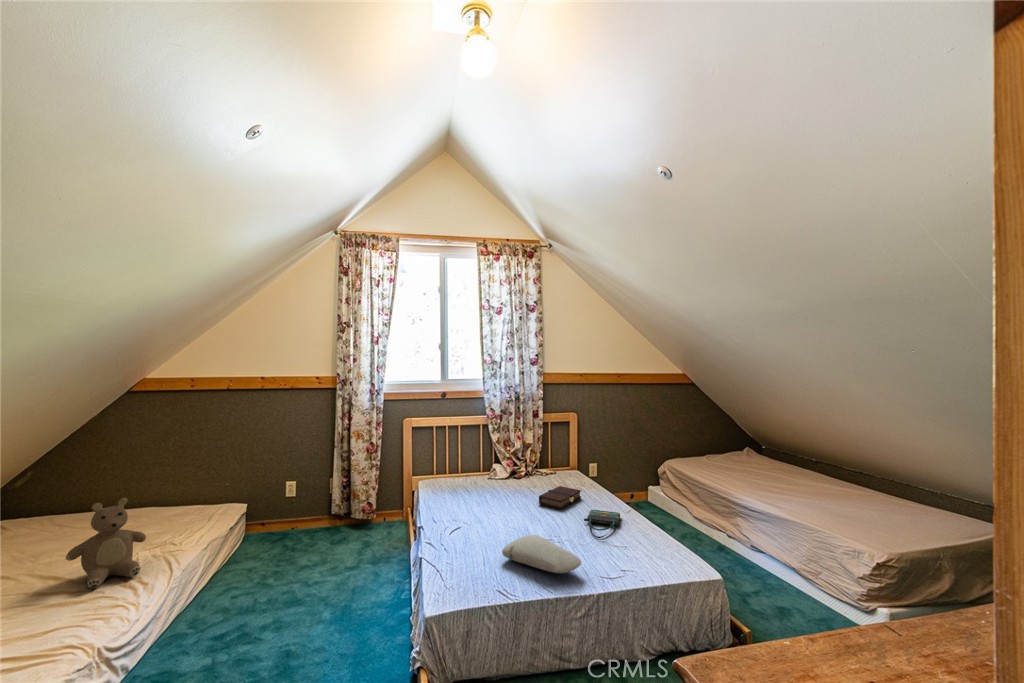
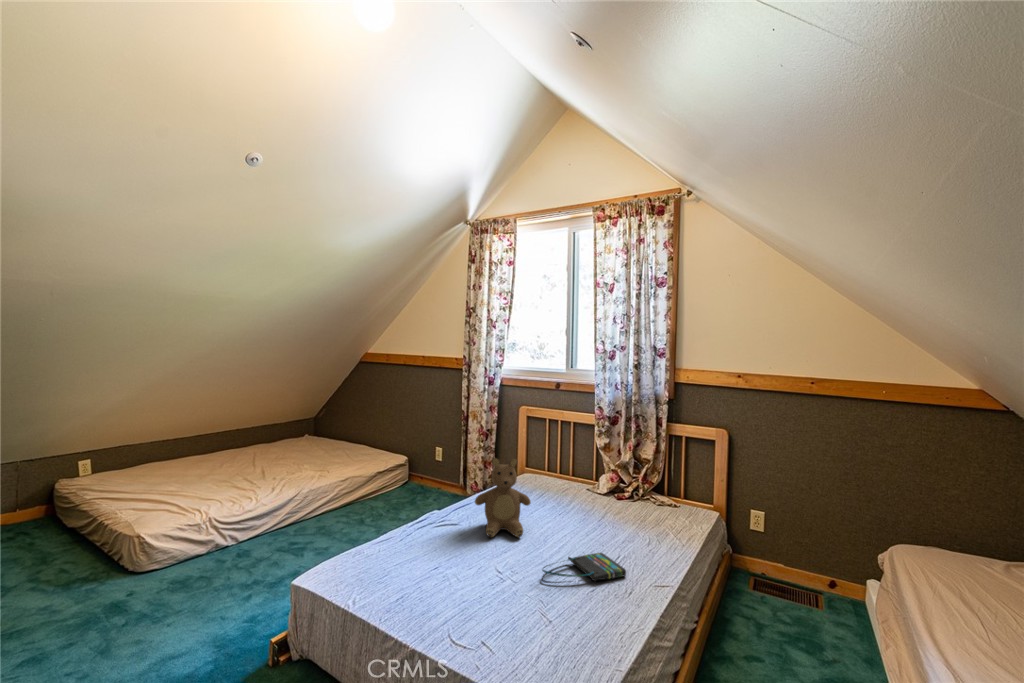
book: present [539,486,581,509] -> none [571,516,635,541]
teddy bear: present [66,498,146,588] -> present [475,458,531,537]
pillow: present [502,535,581,573] -> none [403,540,467,588]

